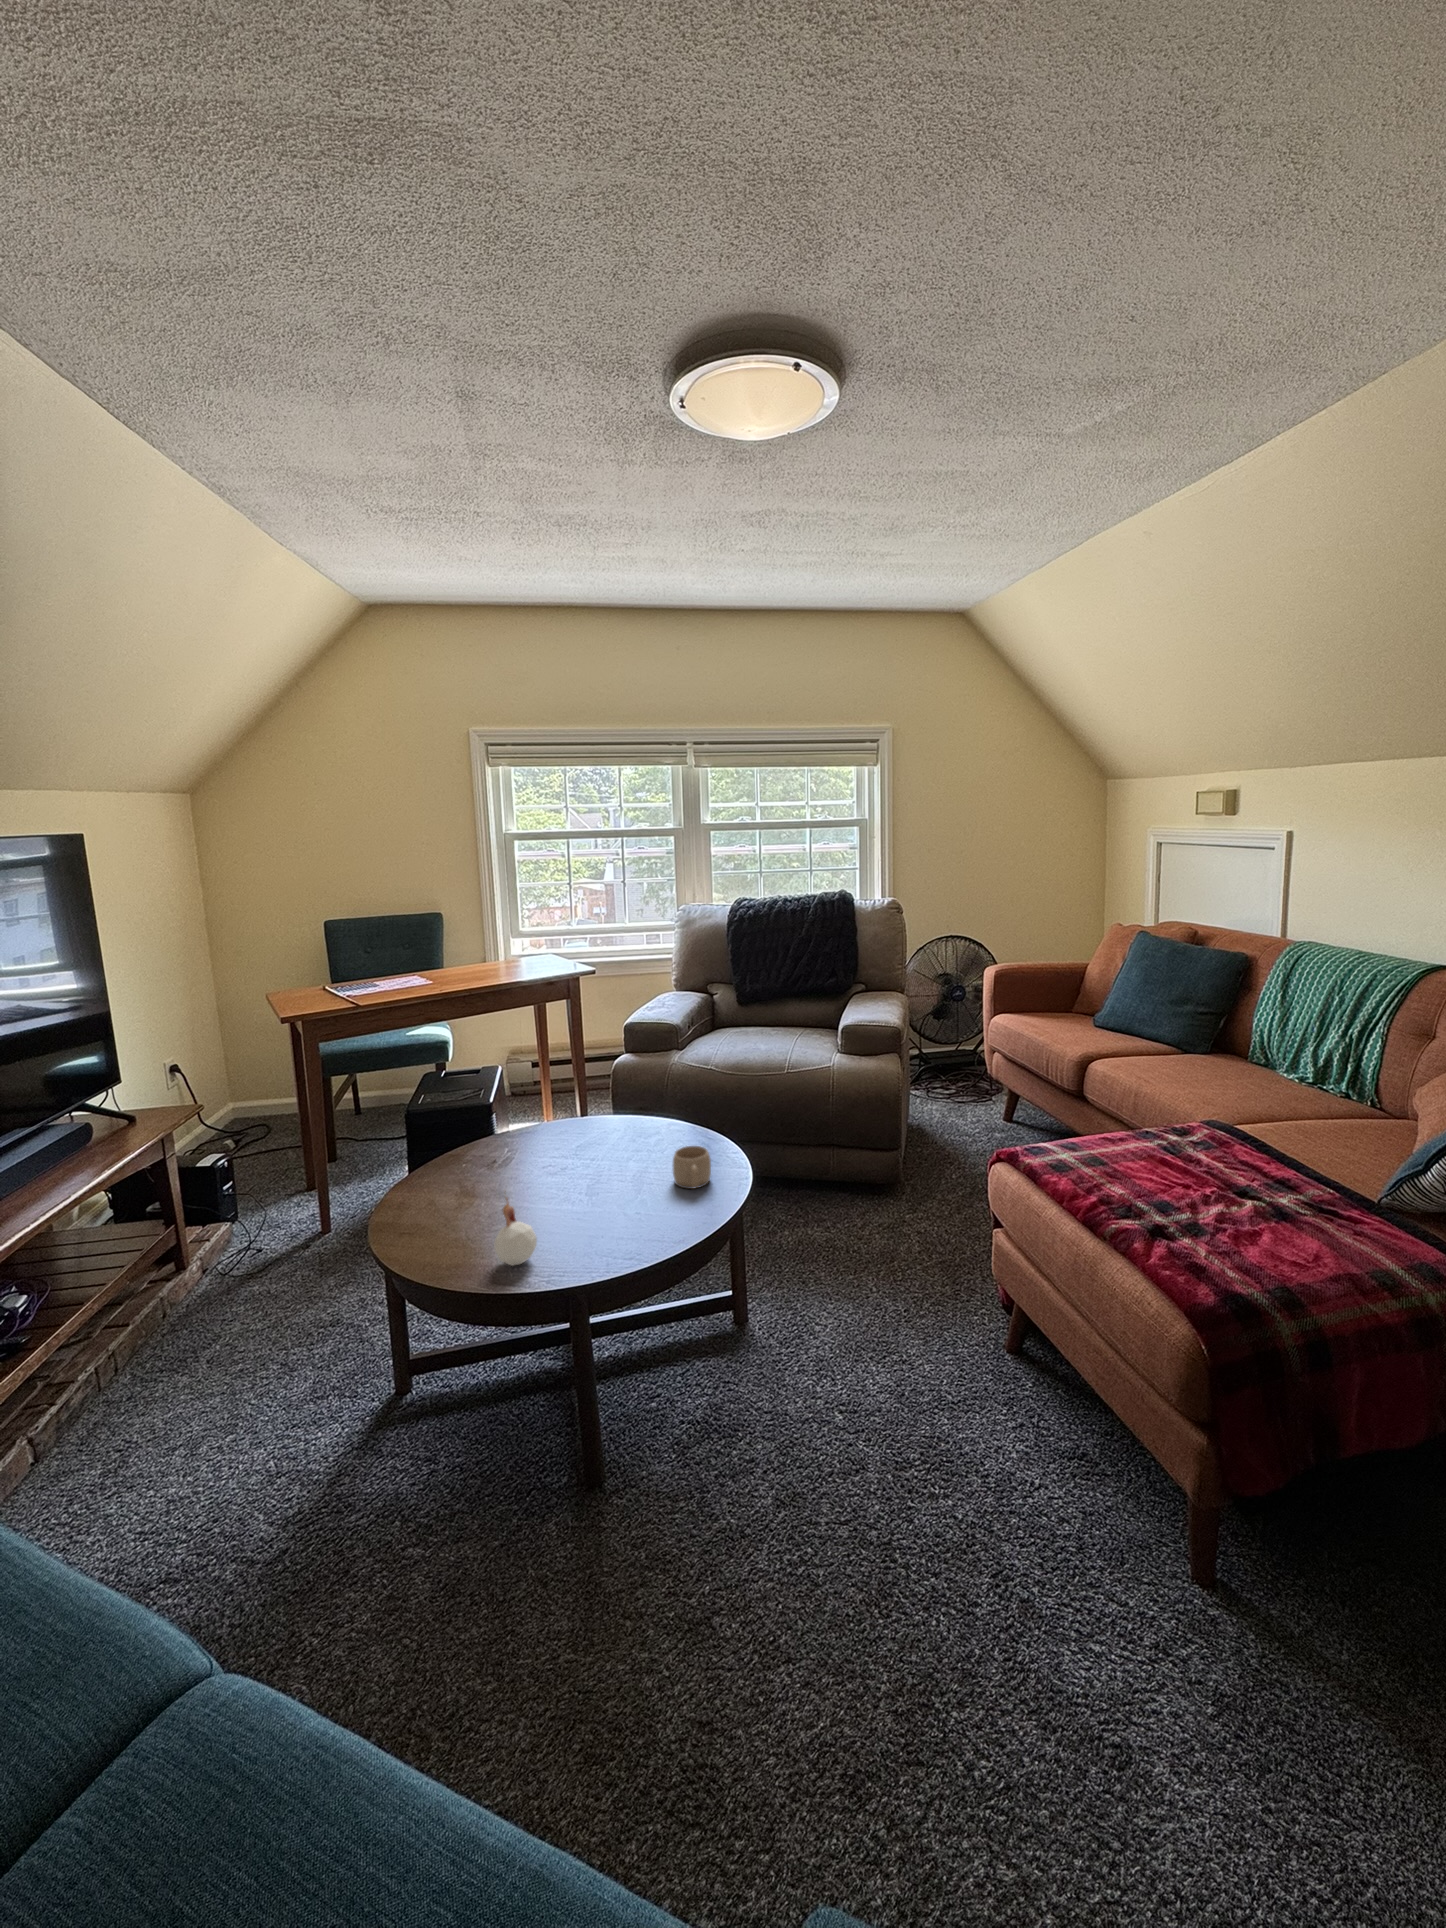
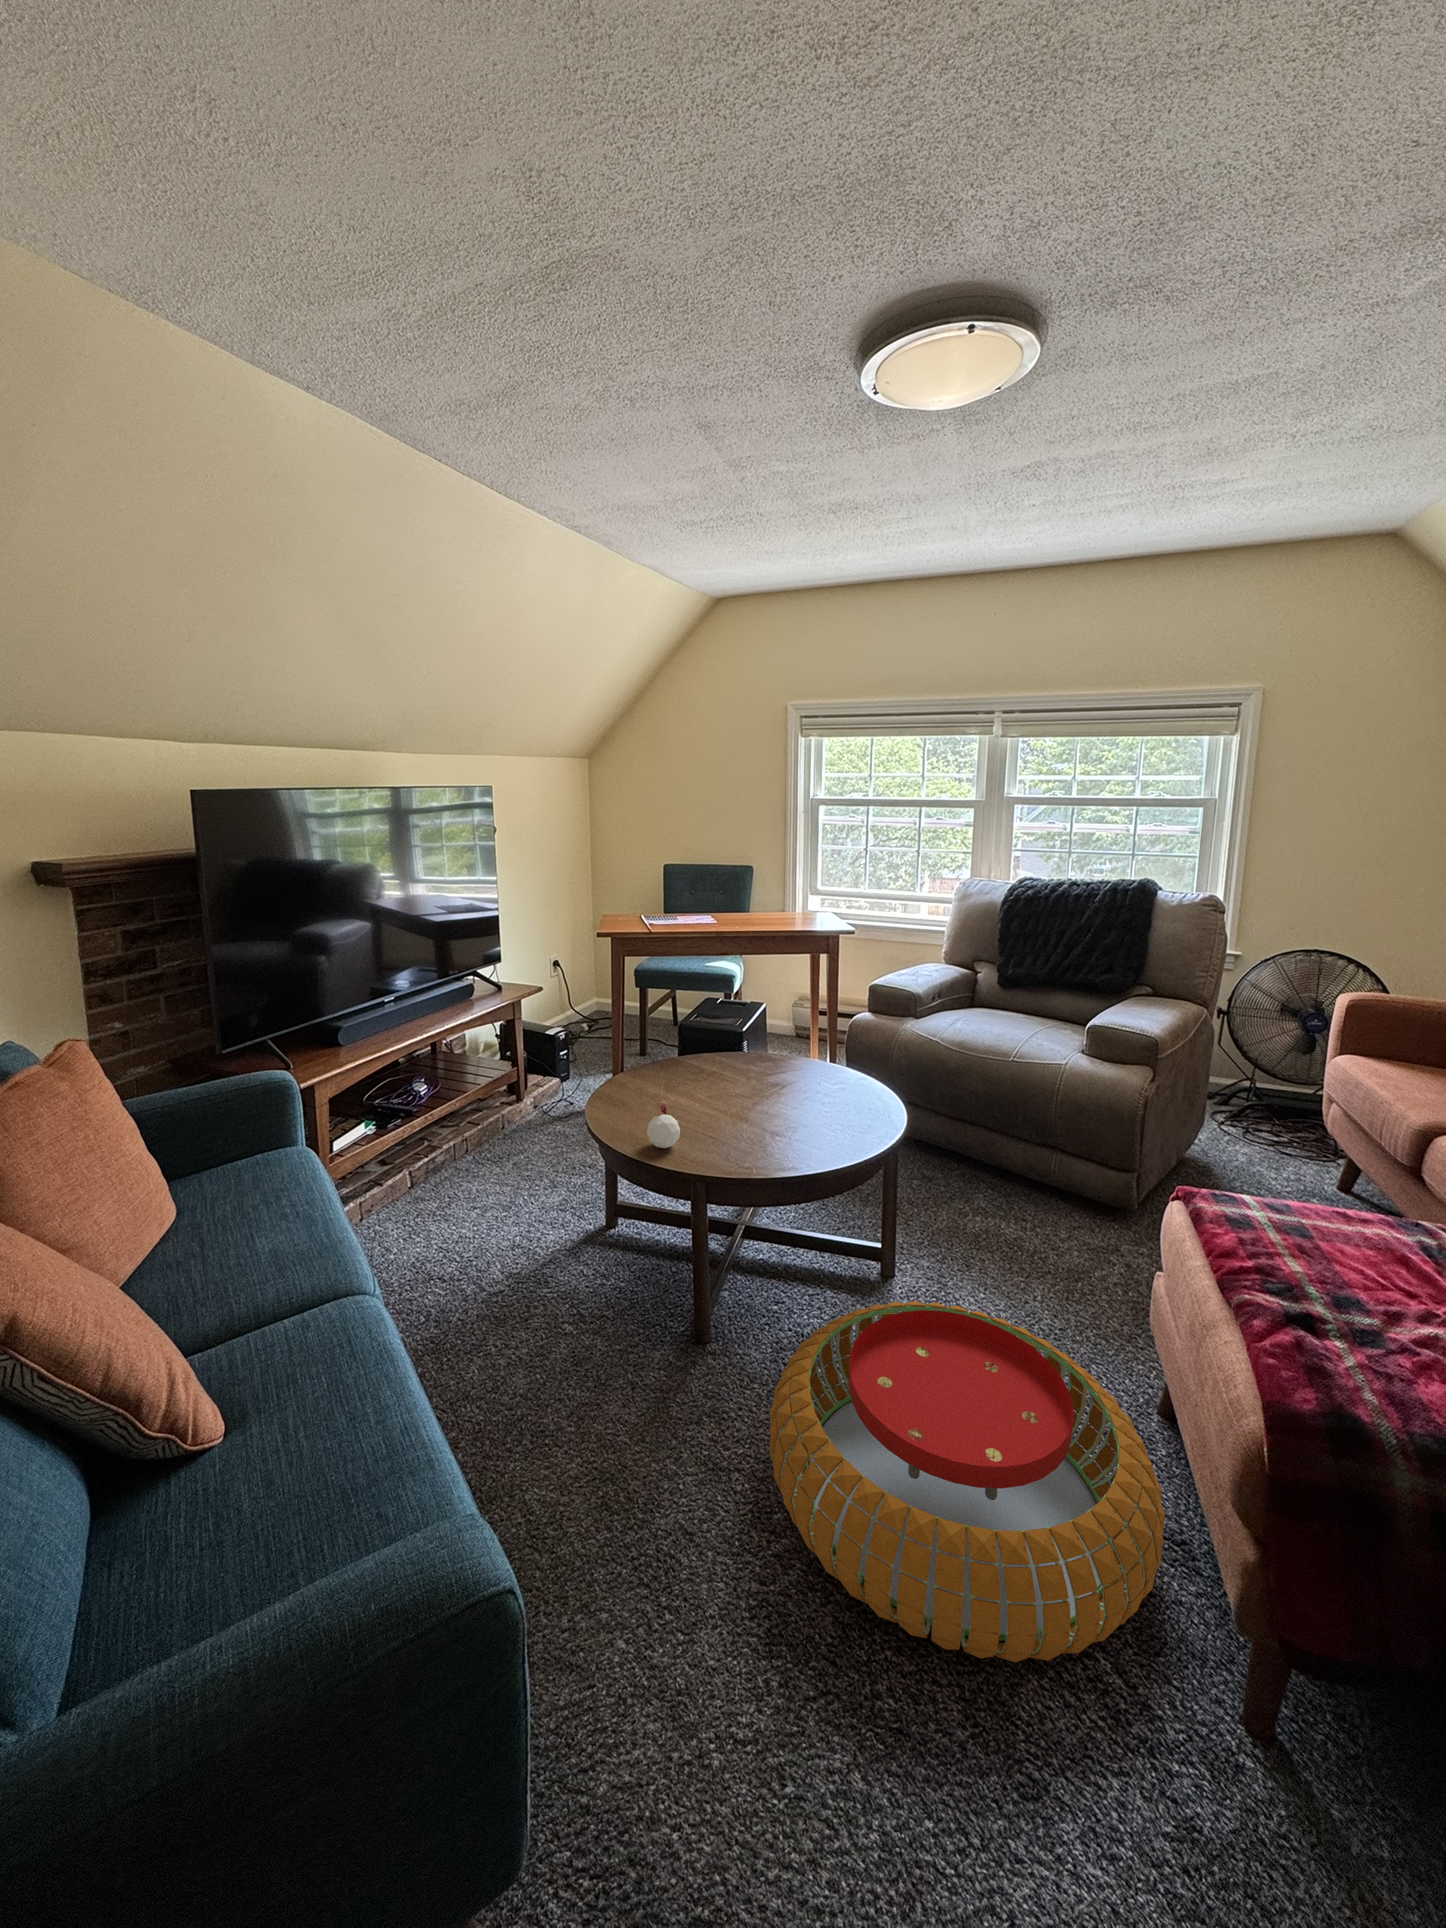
mug: present [673,1146,711,1189] -> none [821,1097,857,1135]
pouf: none [729,1319,1112,1682] -> present [770,1301,1165,1662]

